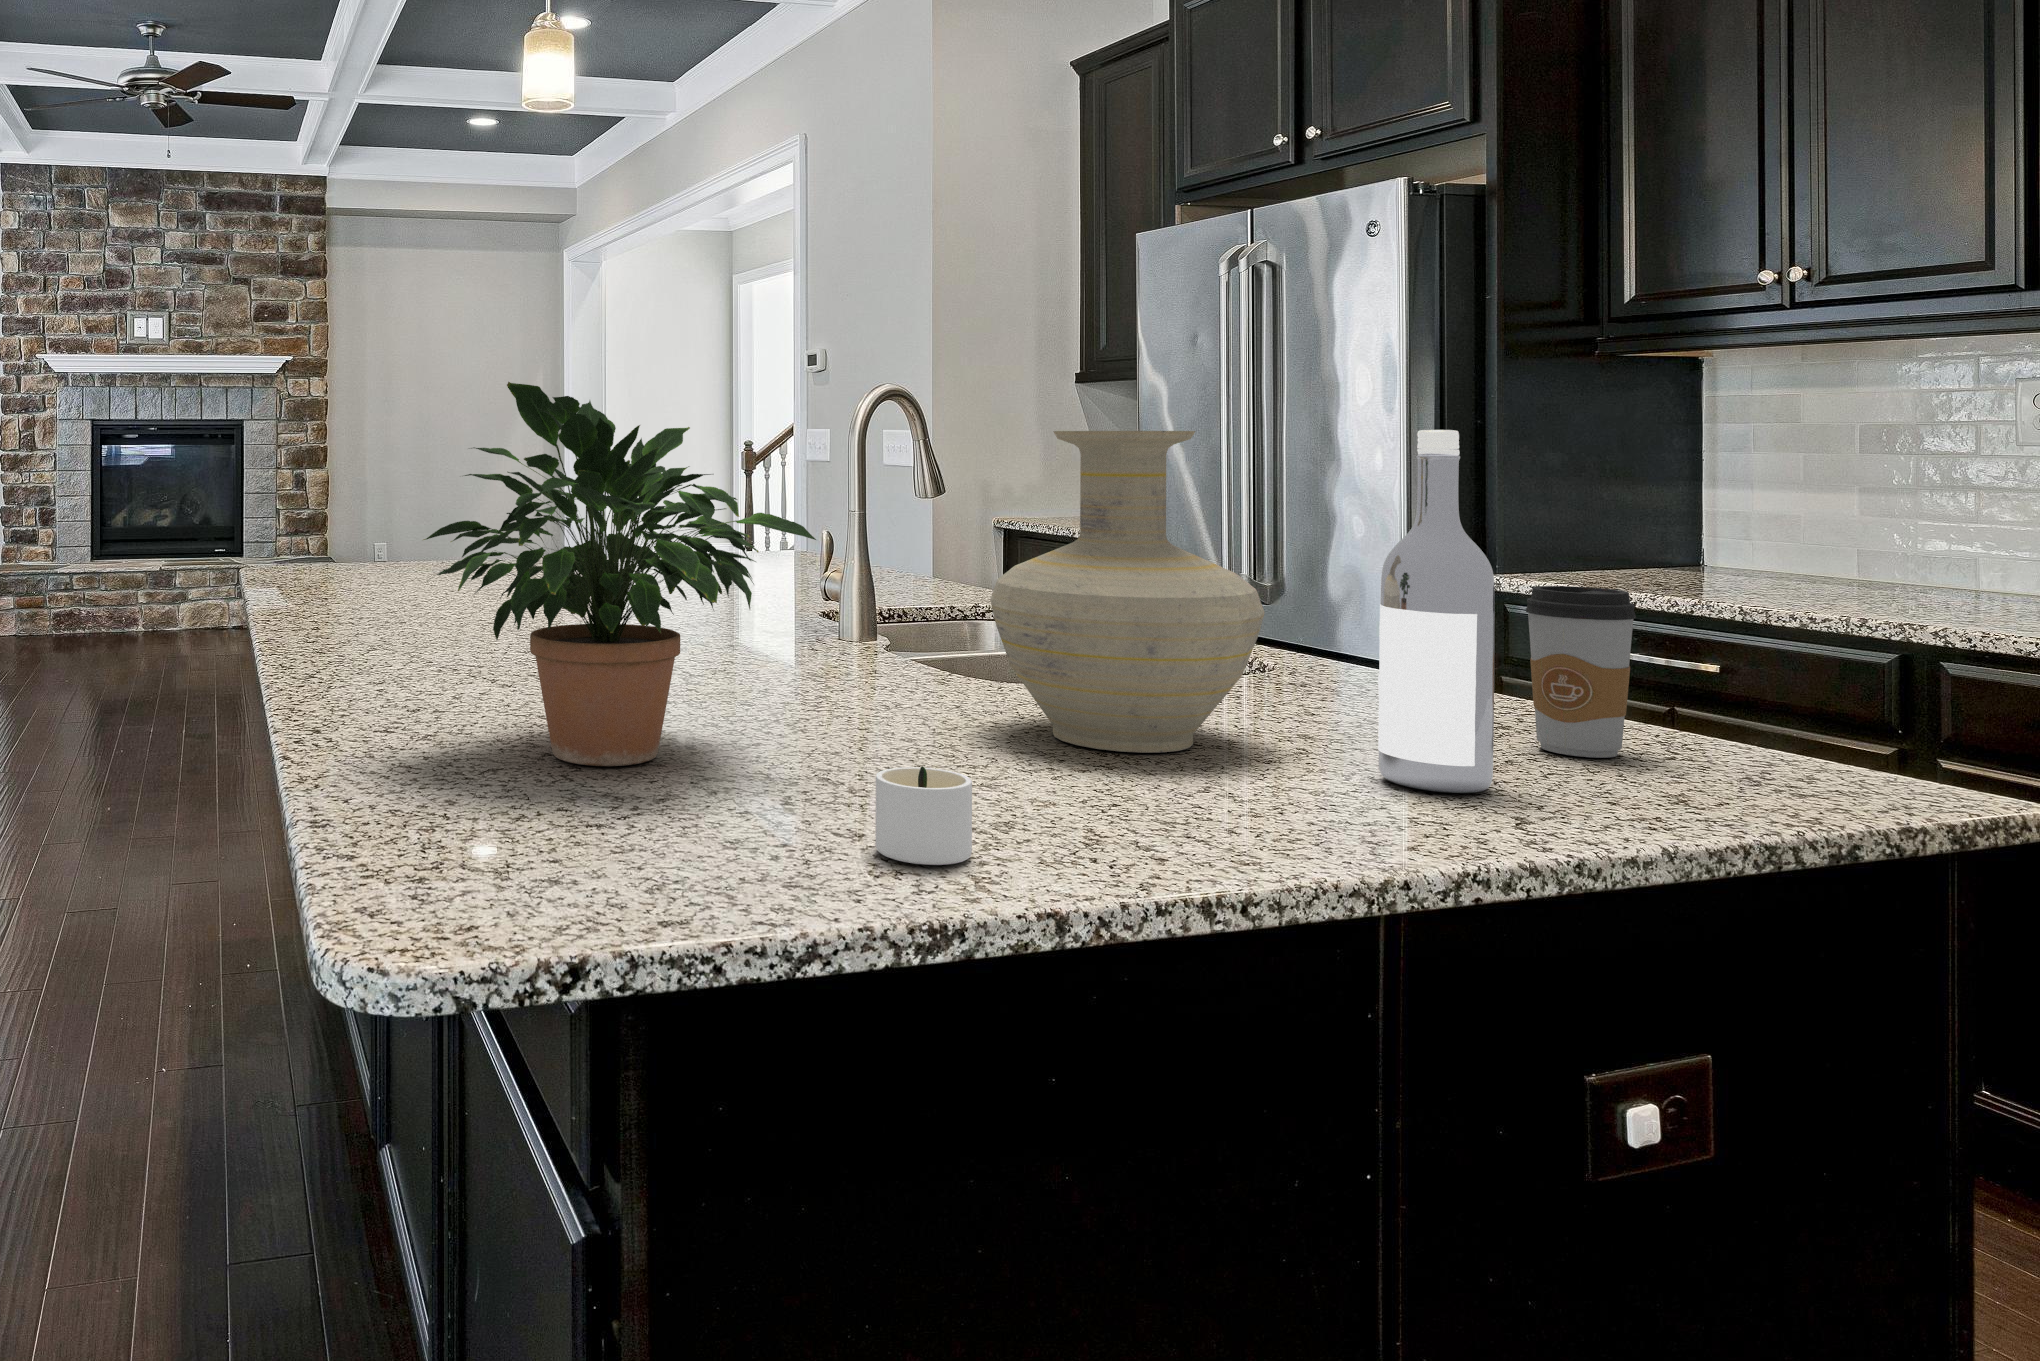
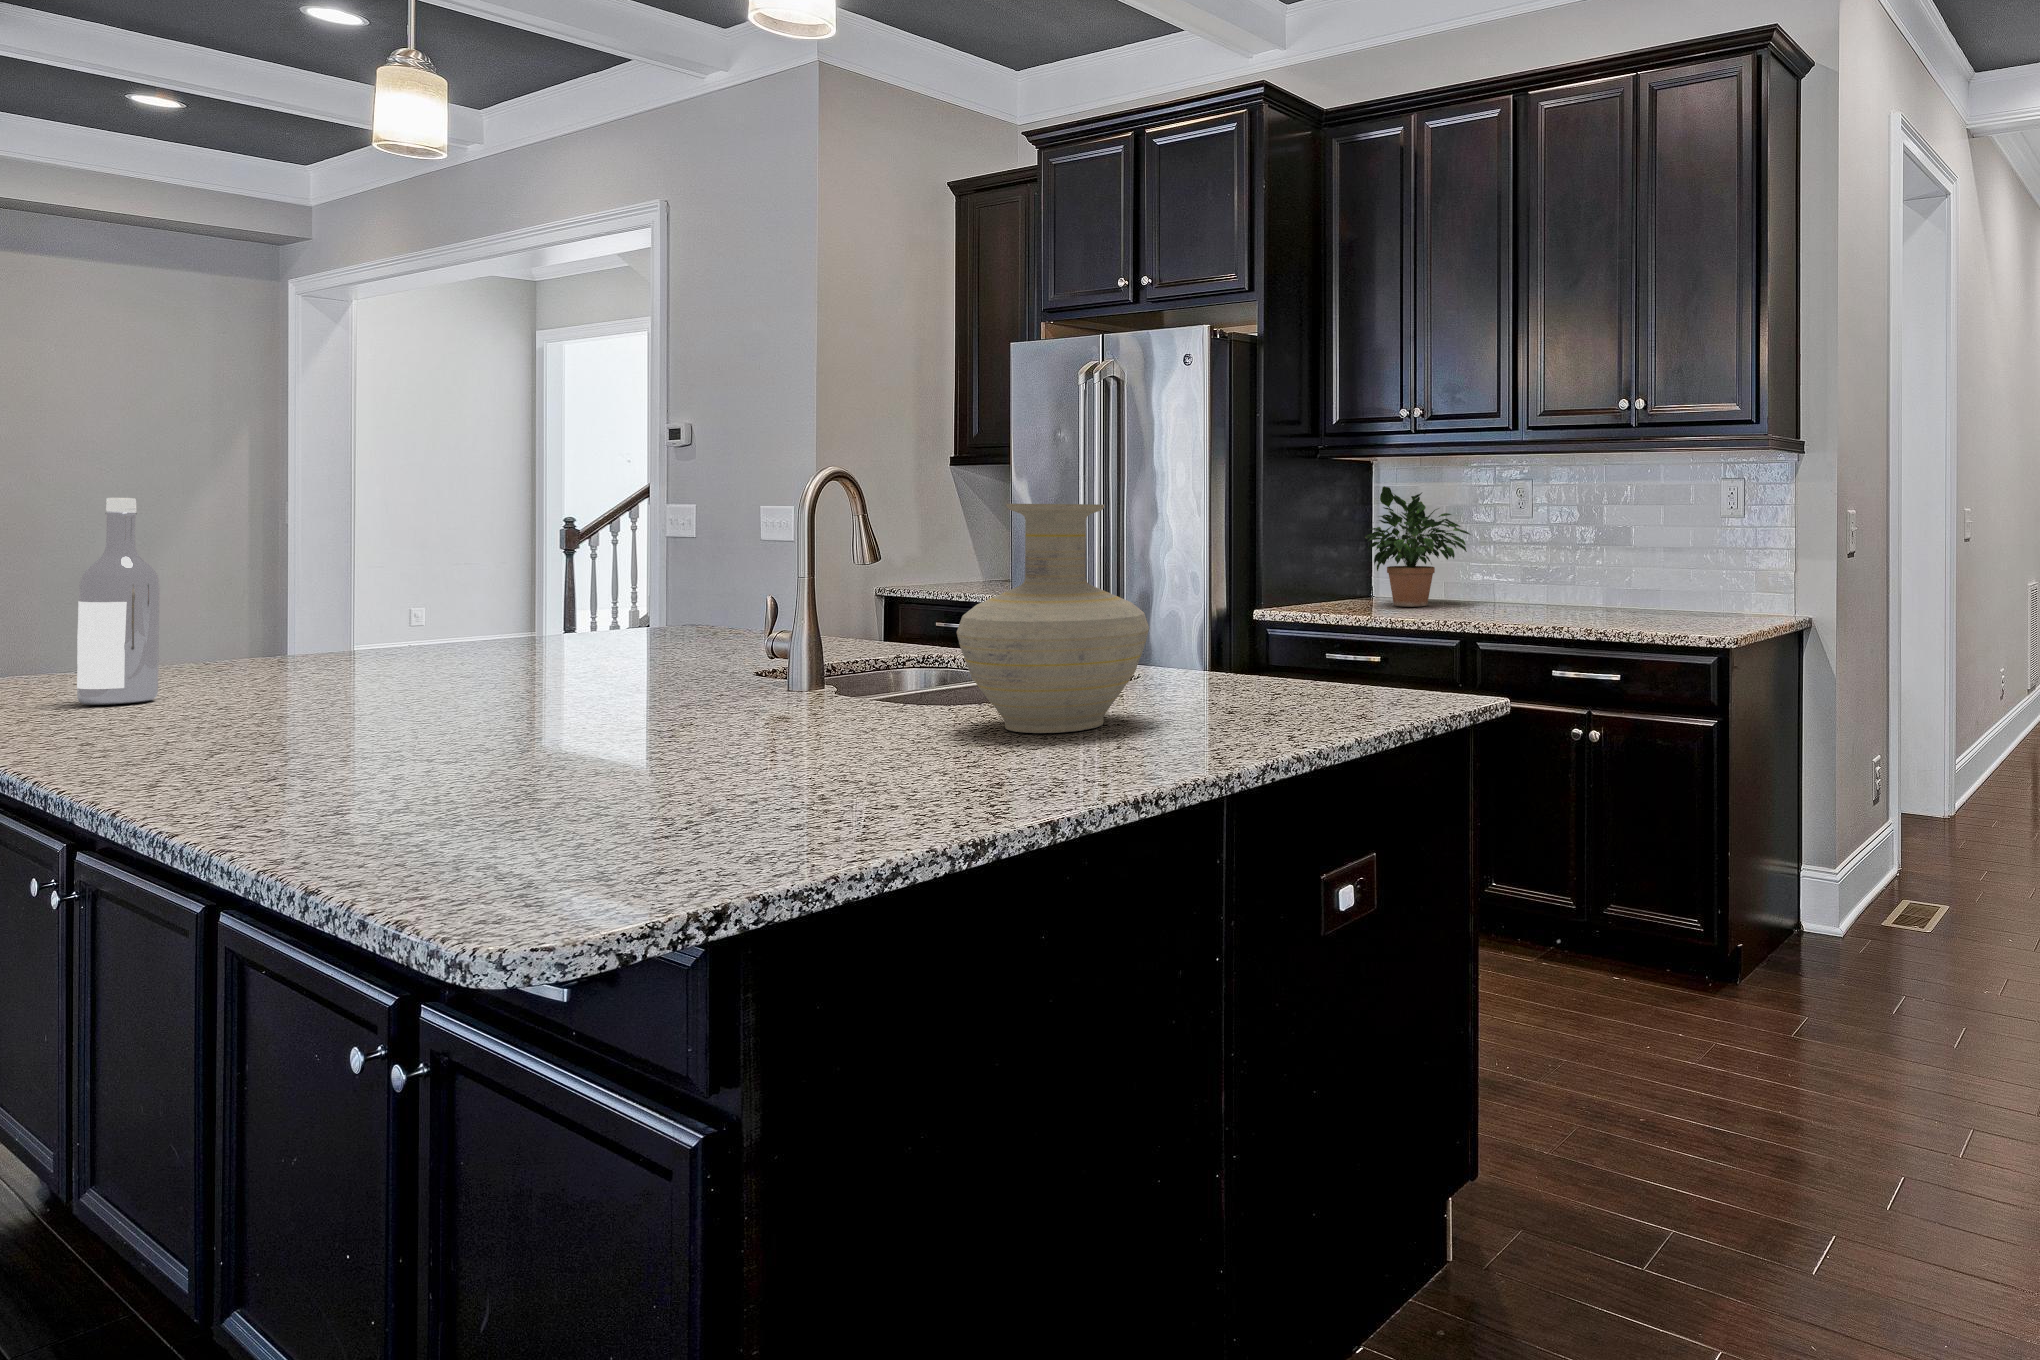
potted plant: present [423,382,816,766] -> present [1366,486,1471,607]
wine bottle: present [1378,430,1495,793] -> present [77,498,160,705]
coffee cup: present [1526,586,1636,758] -> none [1293,601,1347,703]
candle: present [876,766,972,865] -> none [913,744,1019,813]

